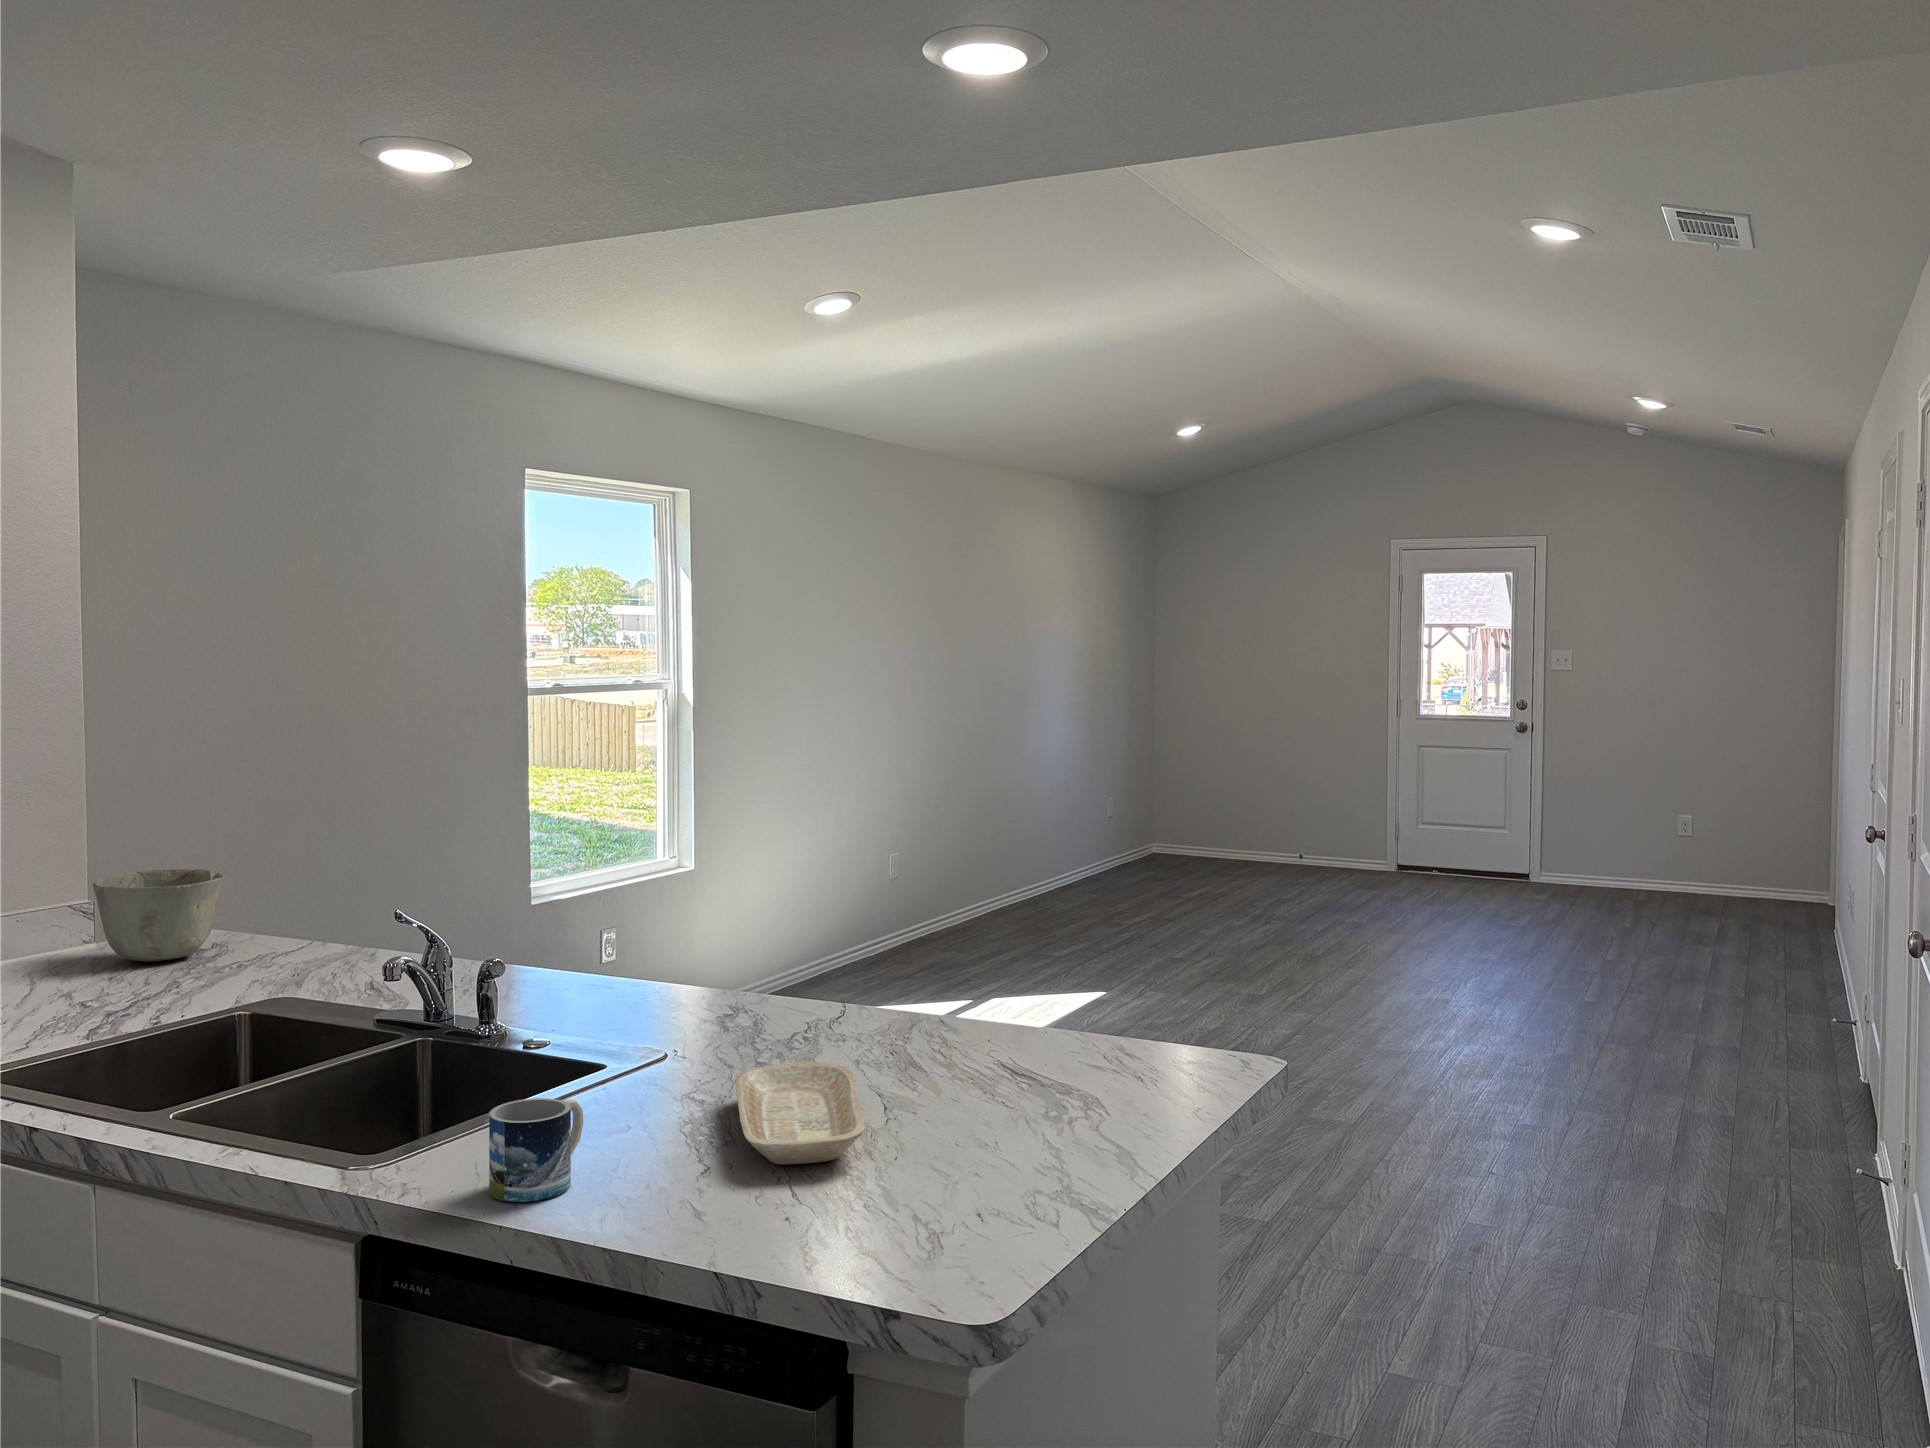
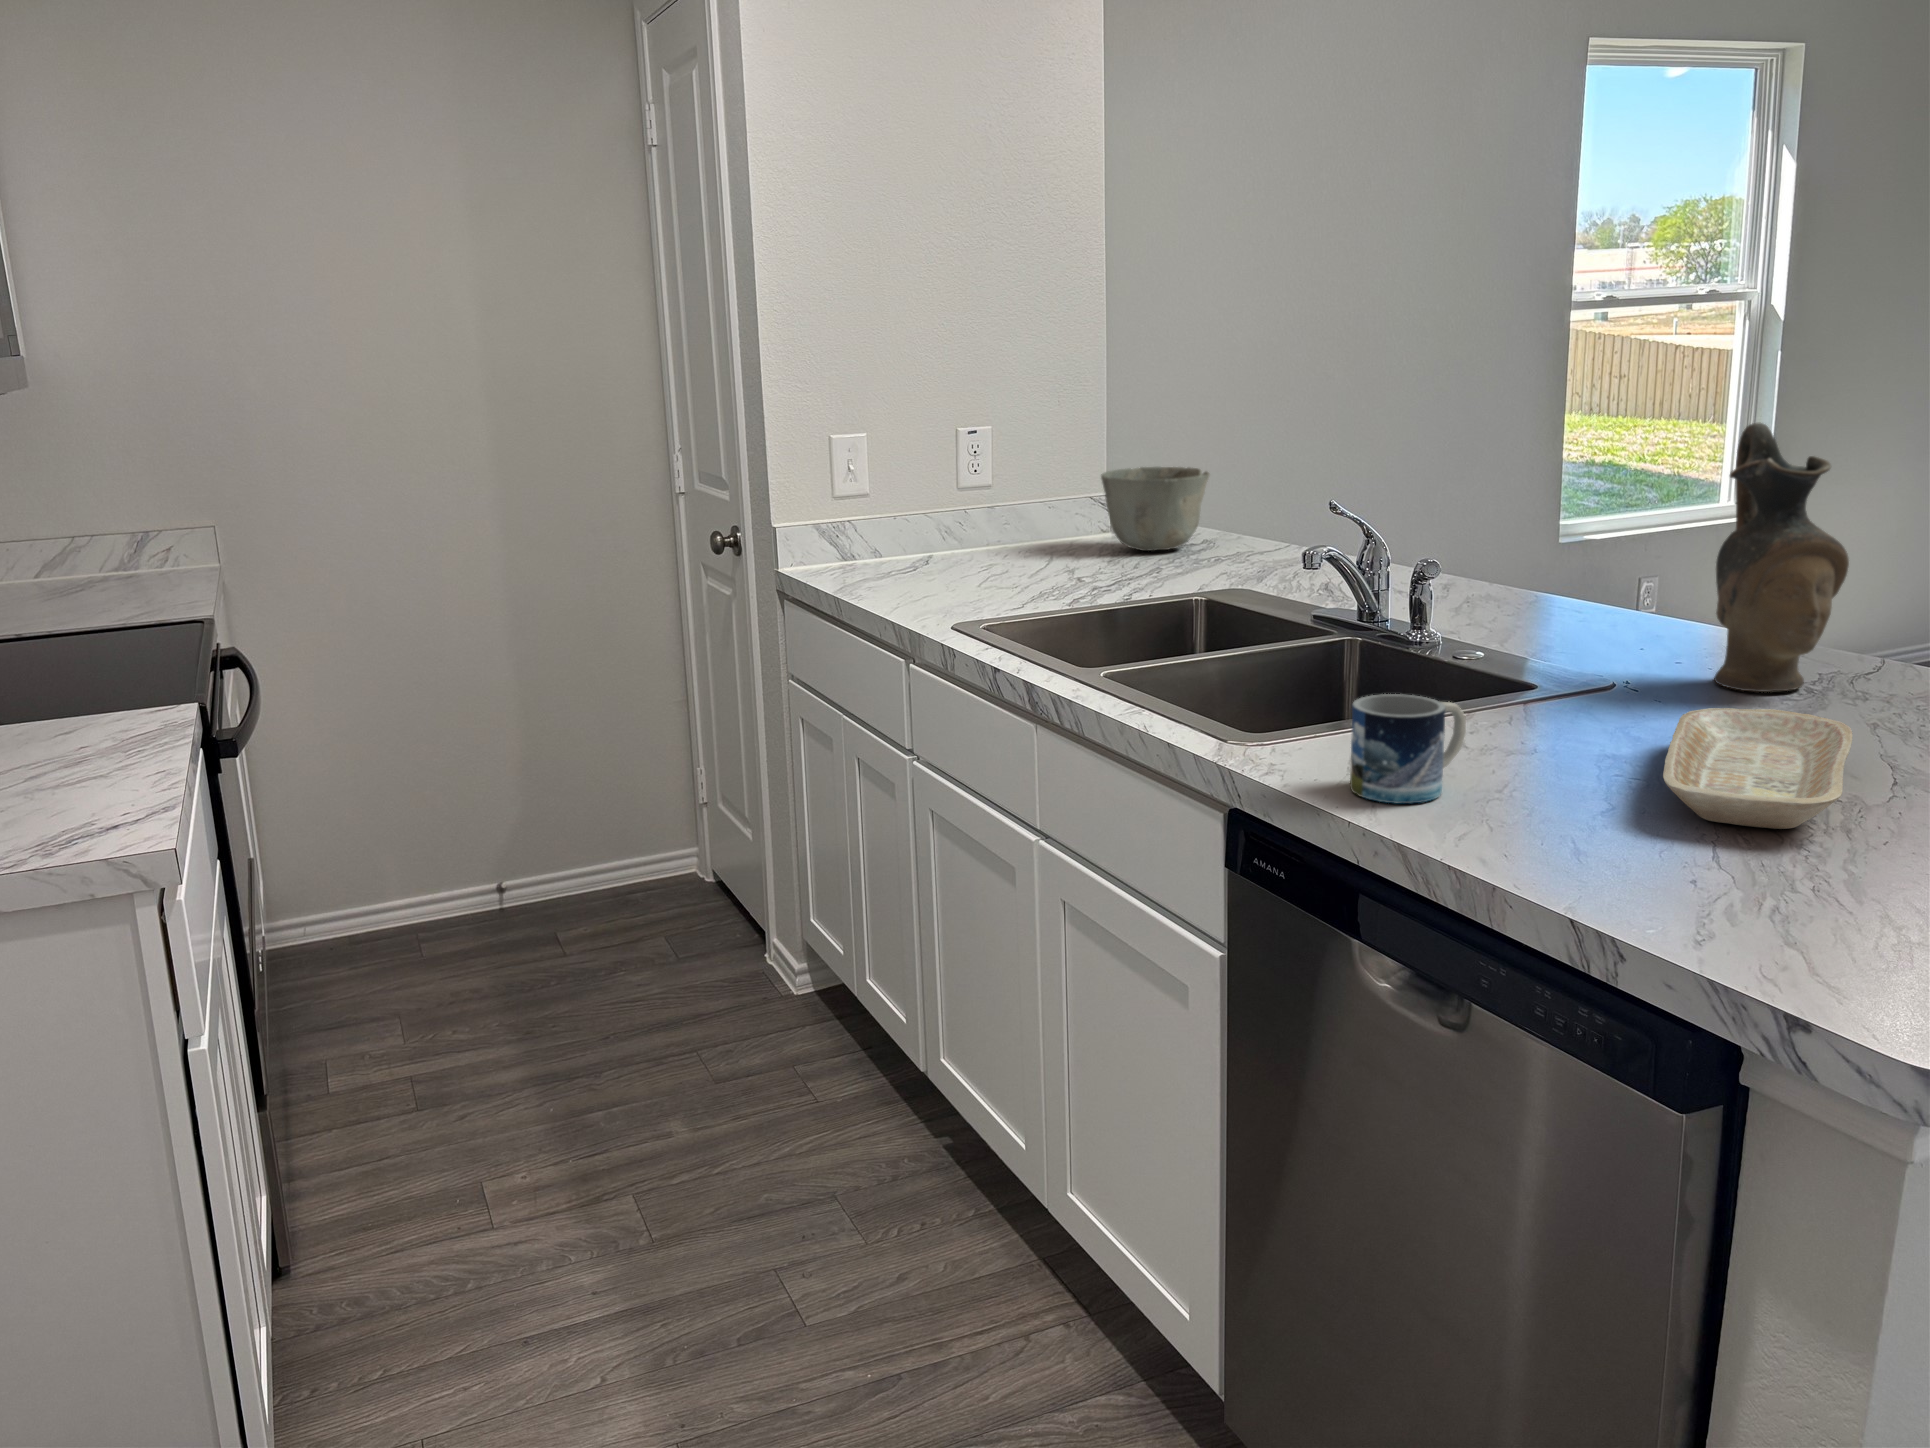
ceramic pitcher: none [732,833,822,1046] -> present [1714,423,1849,692]

